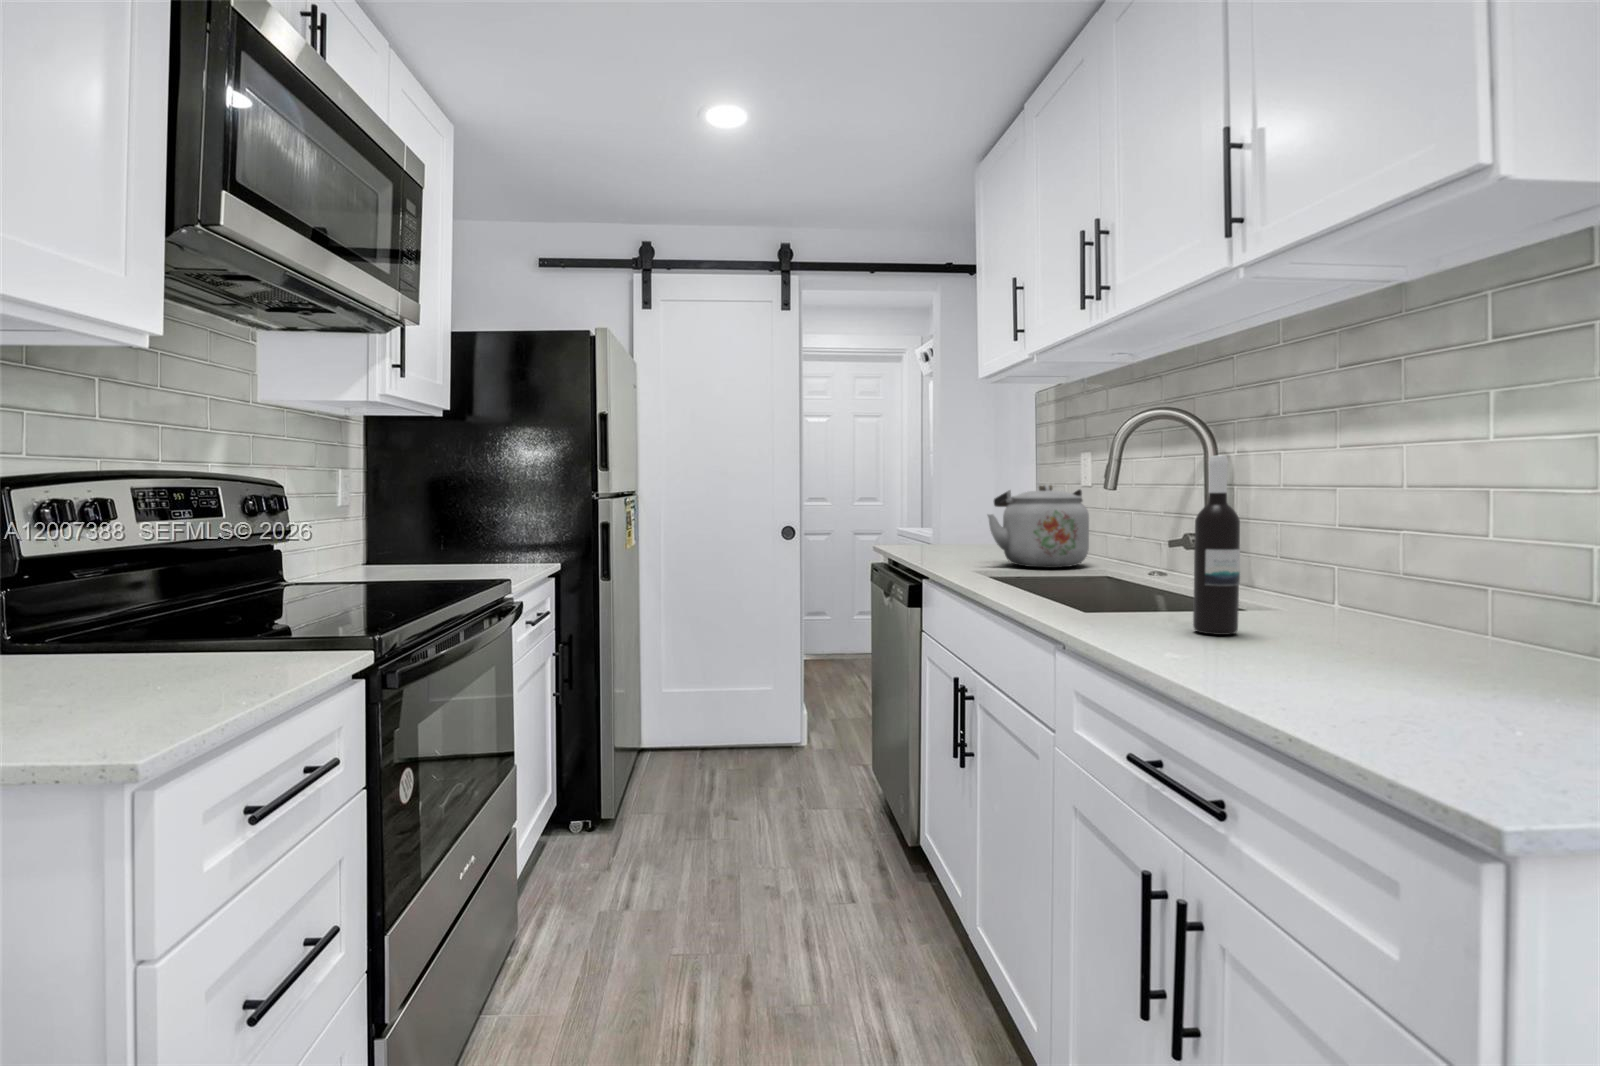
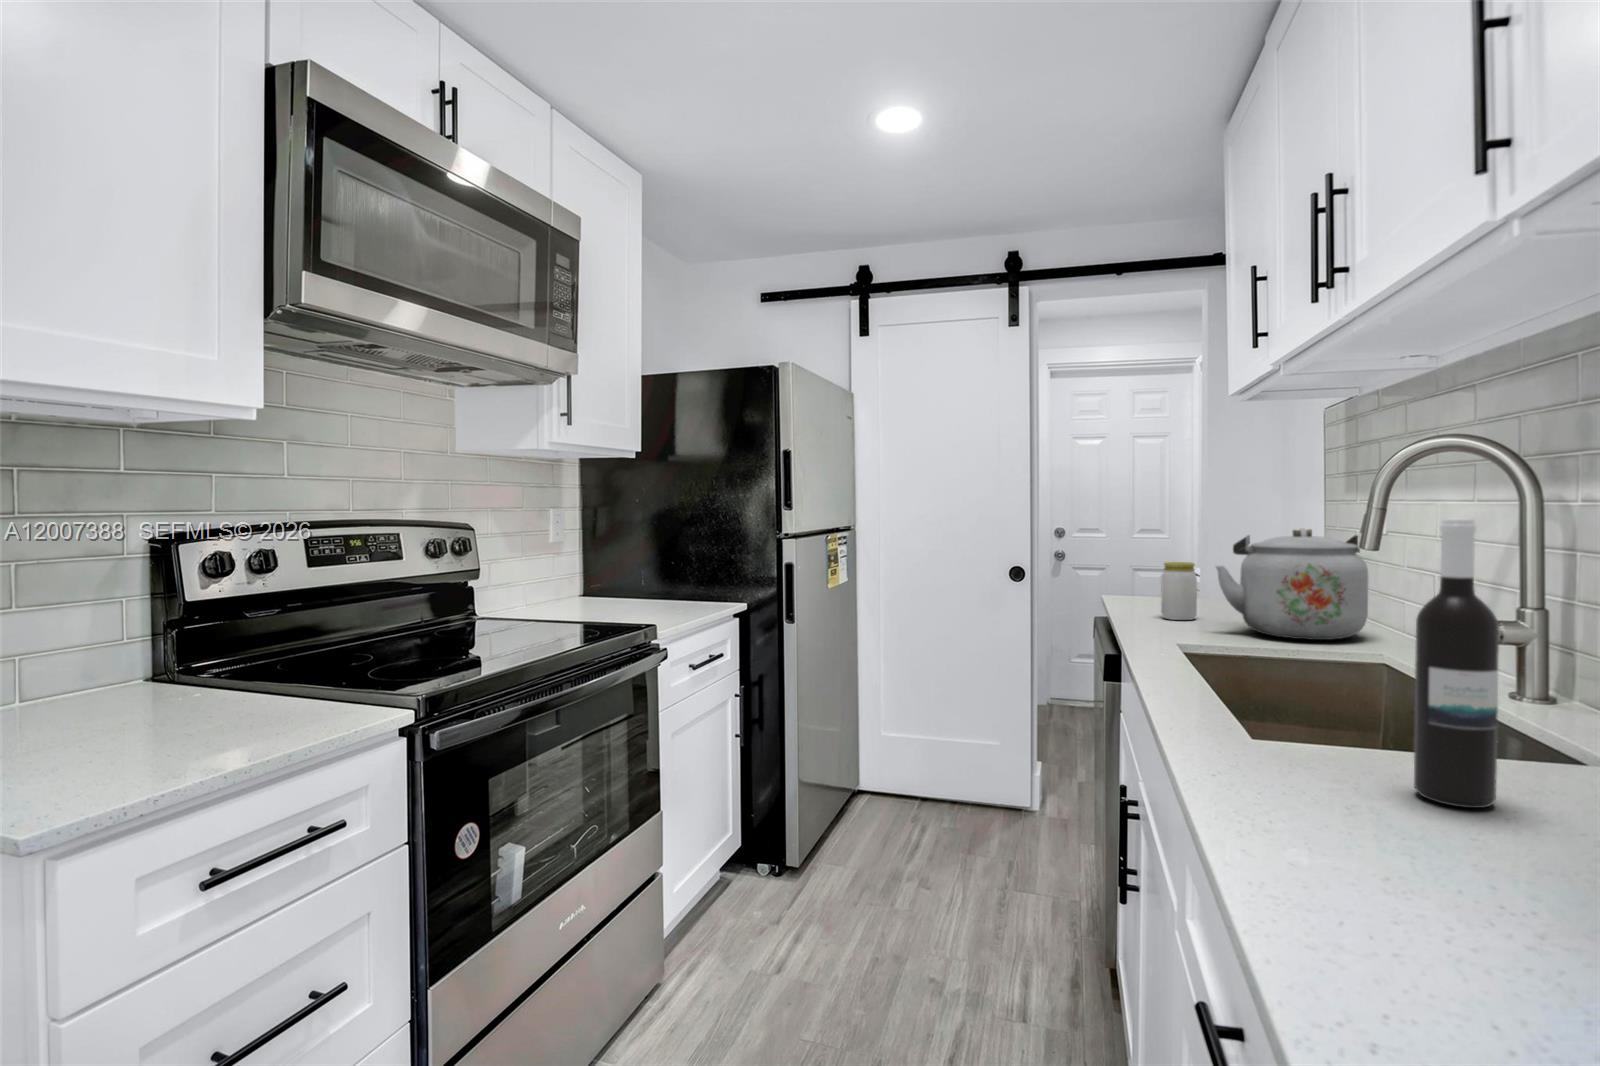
jar: none [937,515,964,561] -> present [1161,562,1197,620]

